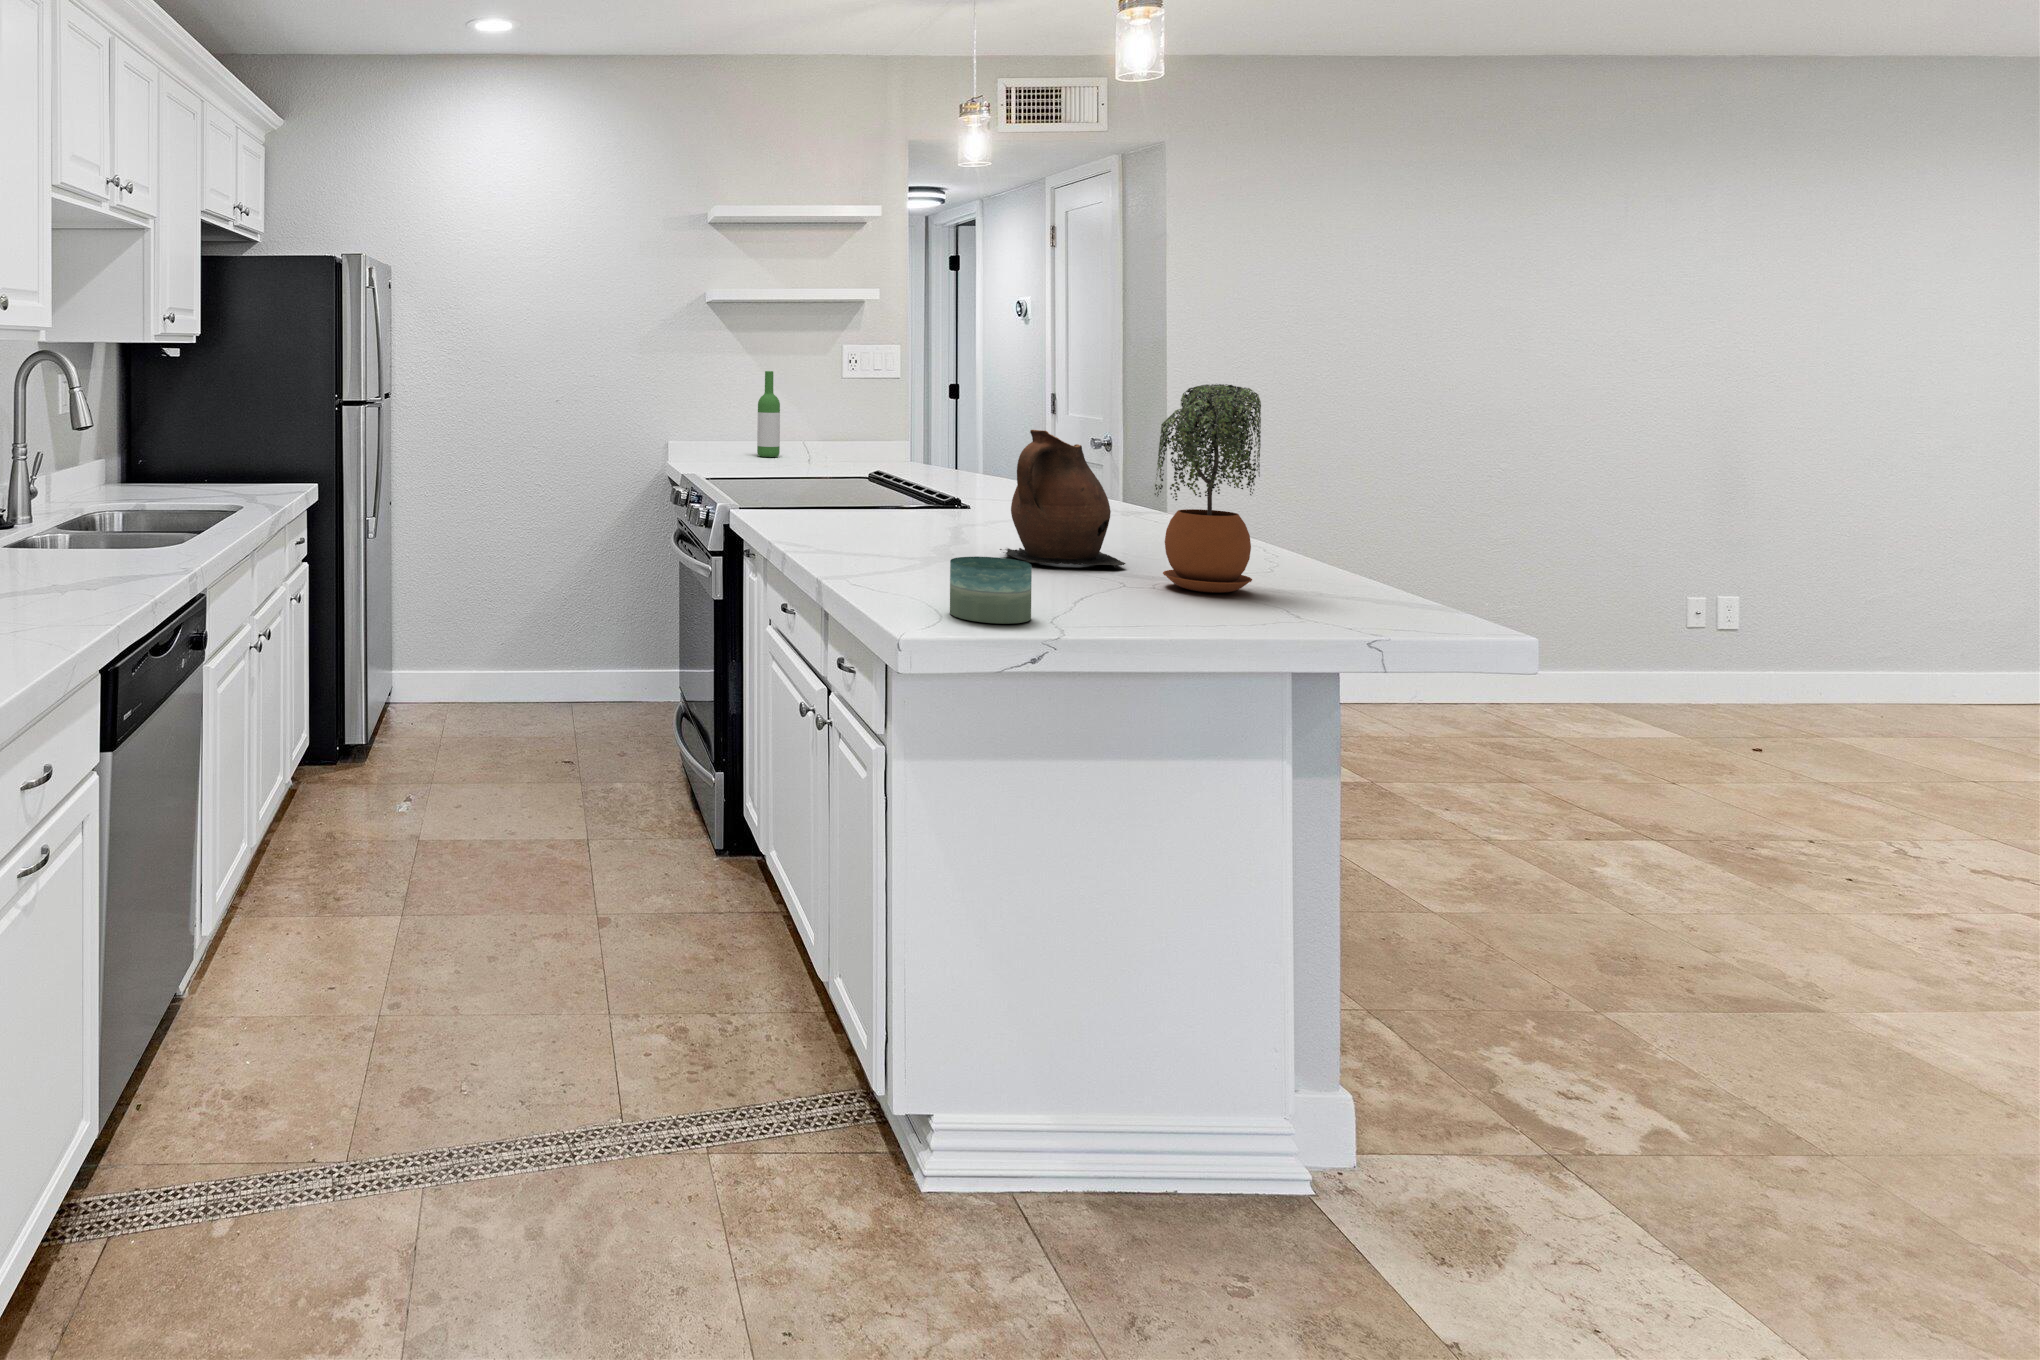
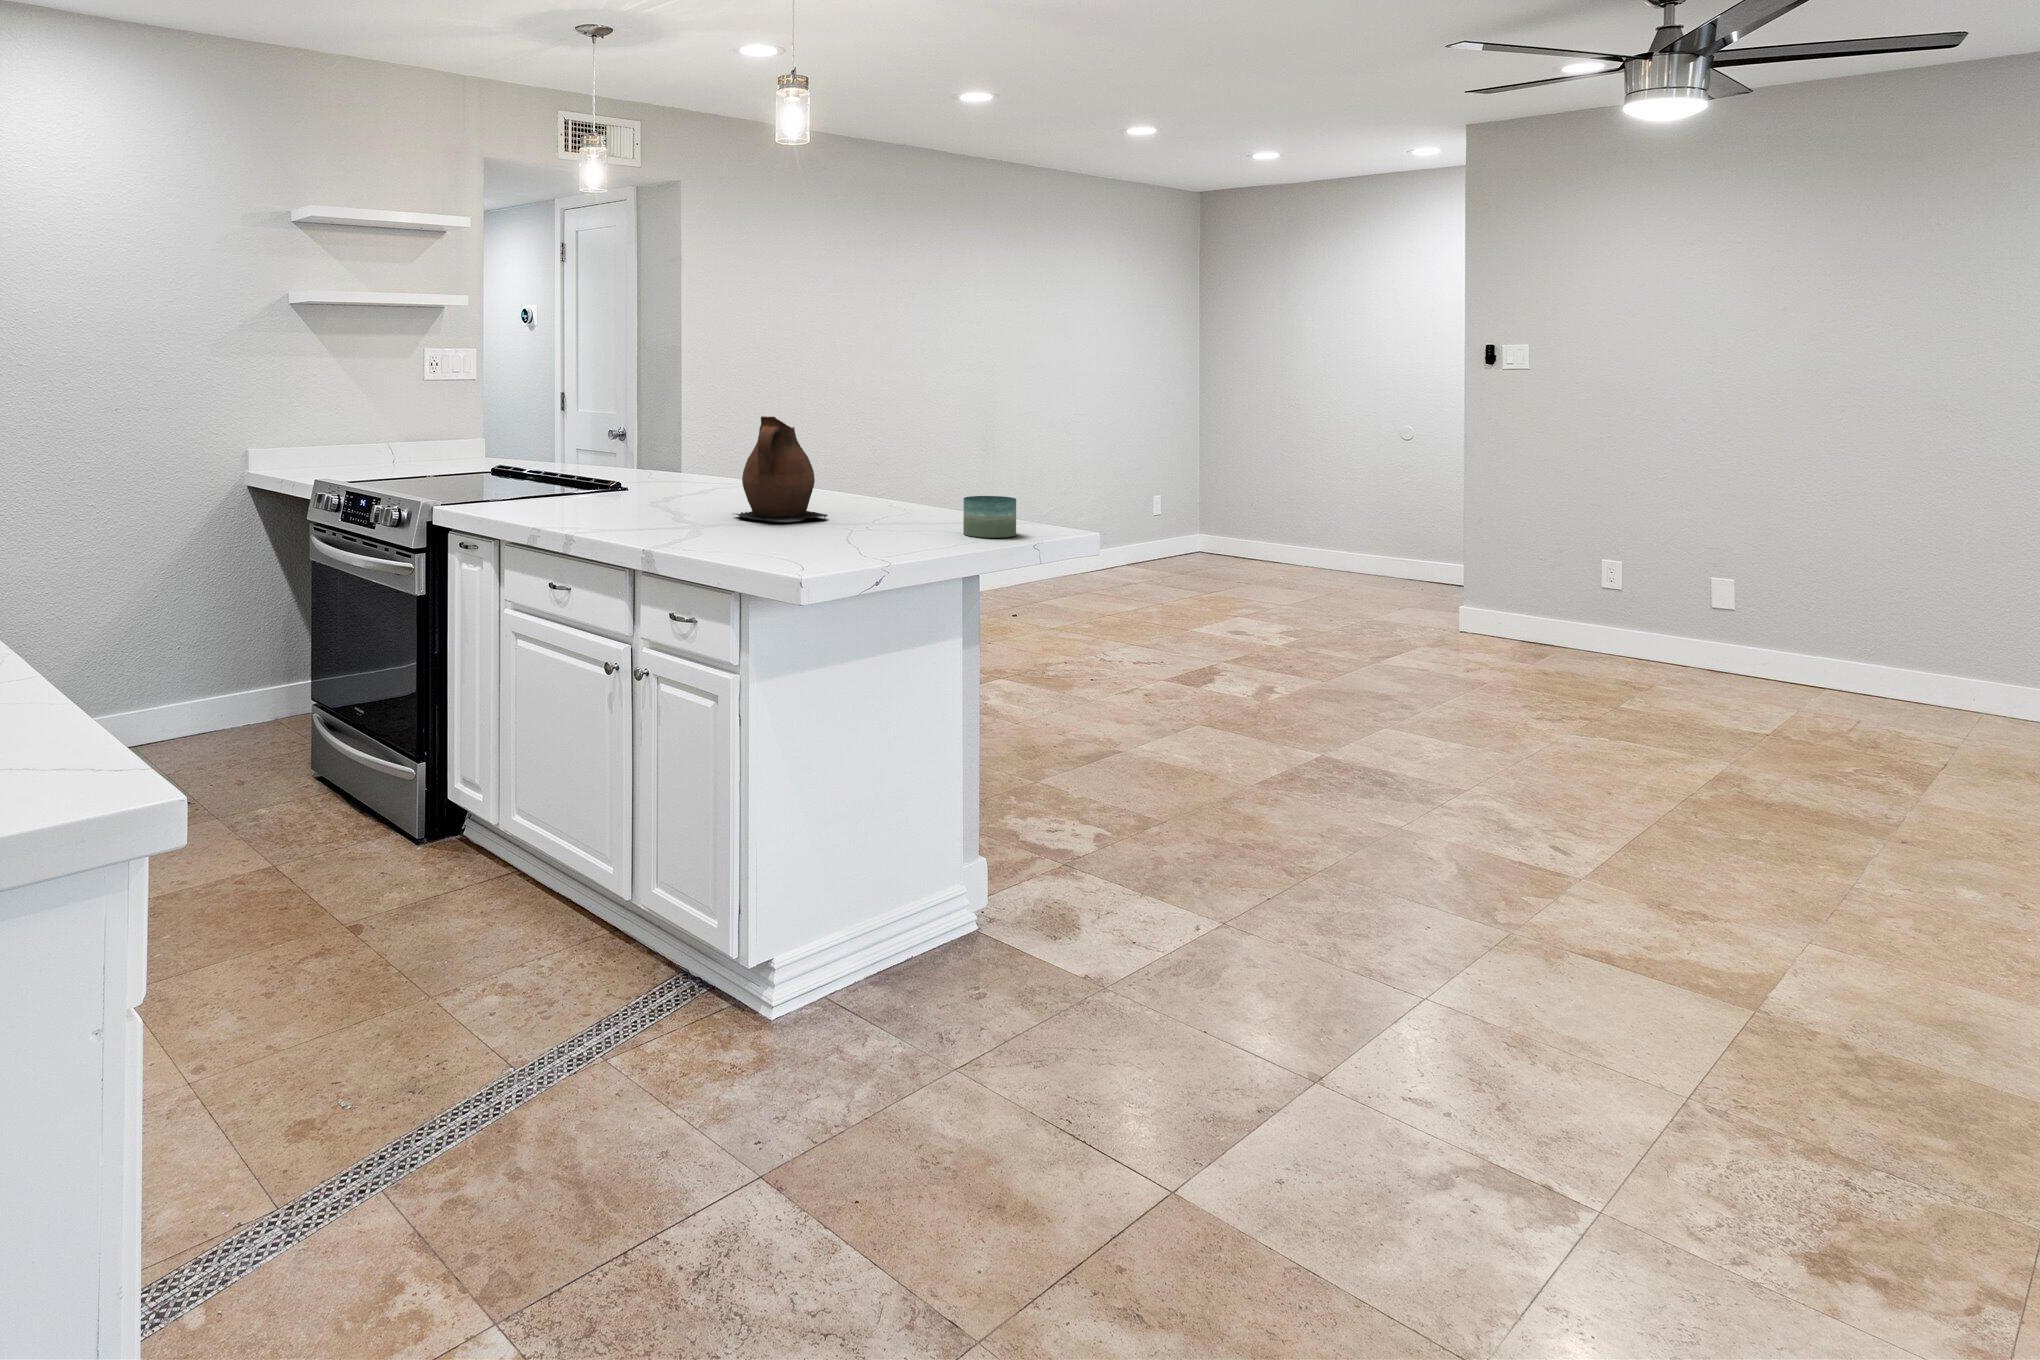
wine bottle: present [757,371,780,457] -> none [351,374,374,459]
potted plant: present [1155,384,1261,593] -> none [862,377,930,527]
candle: present [950,557,1032,624] -> present [963,496,1016,538]

